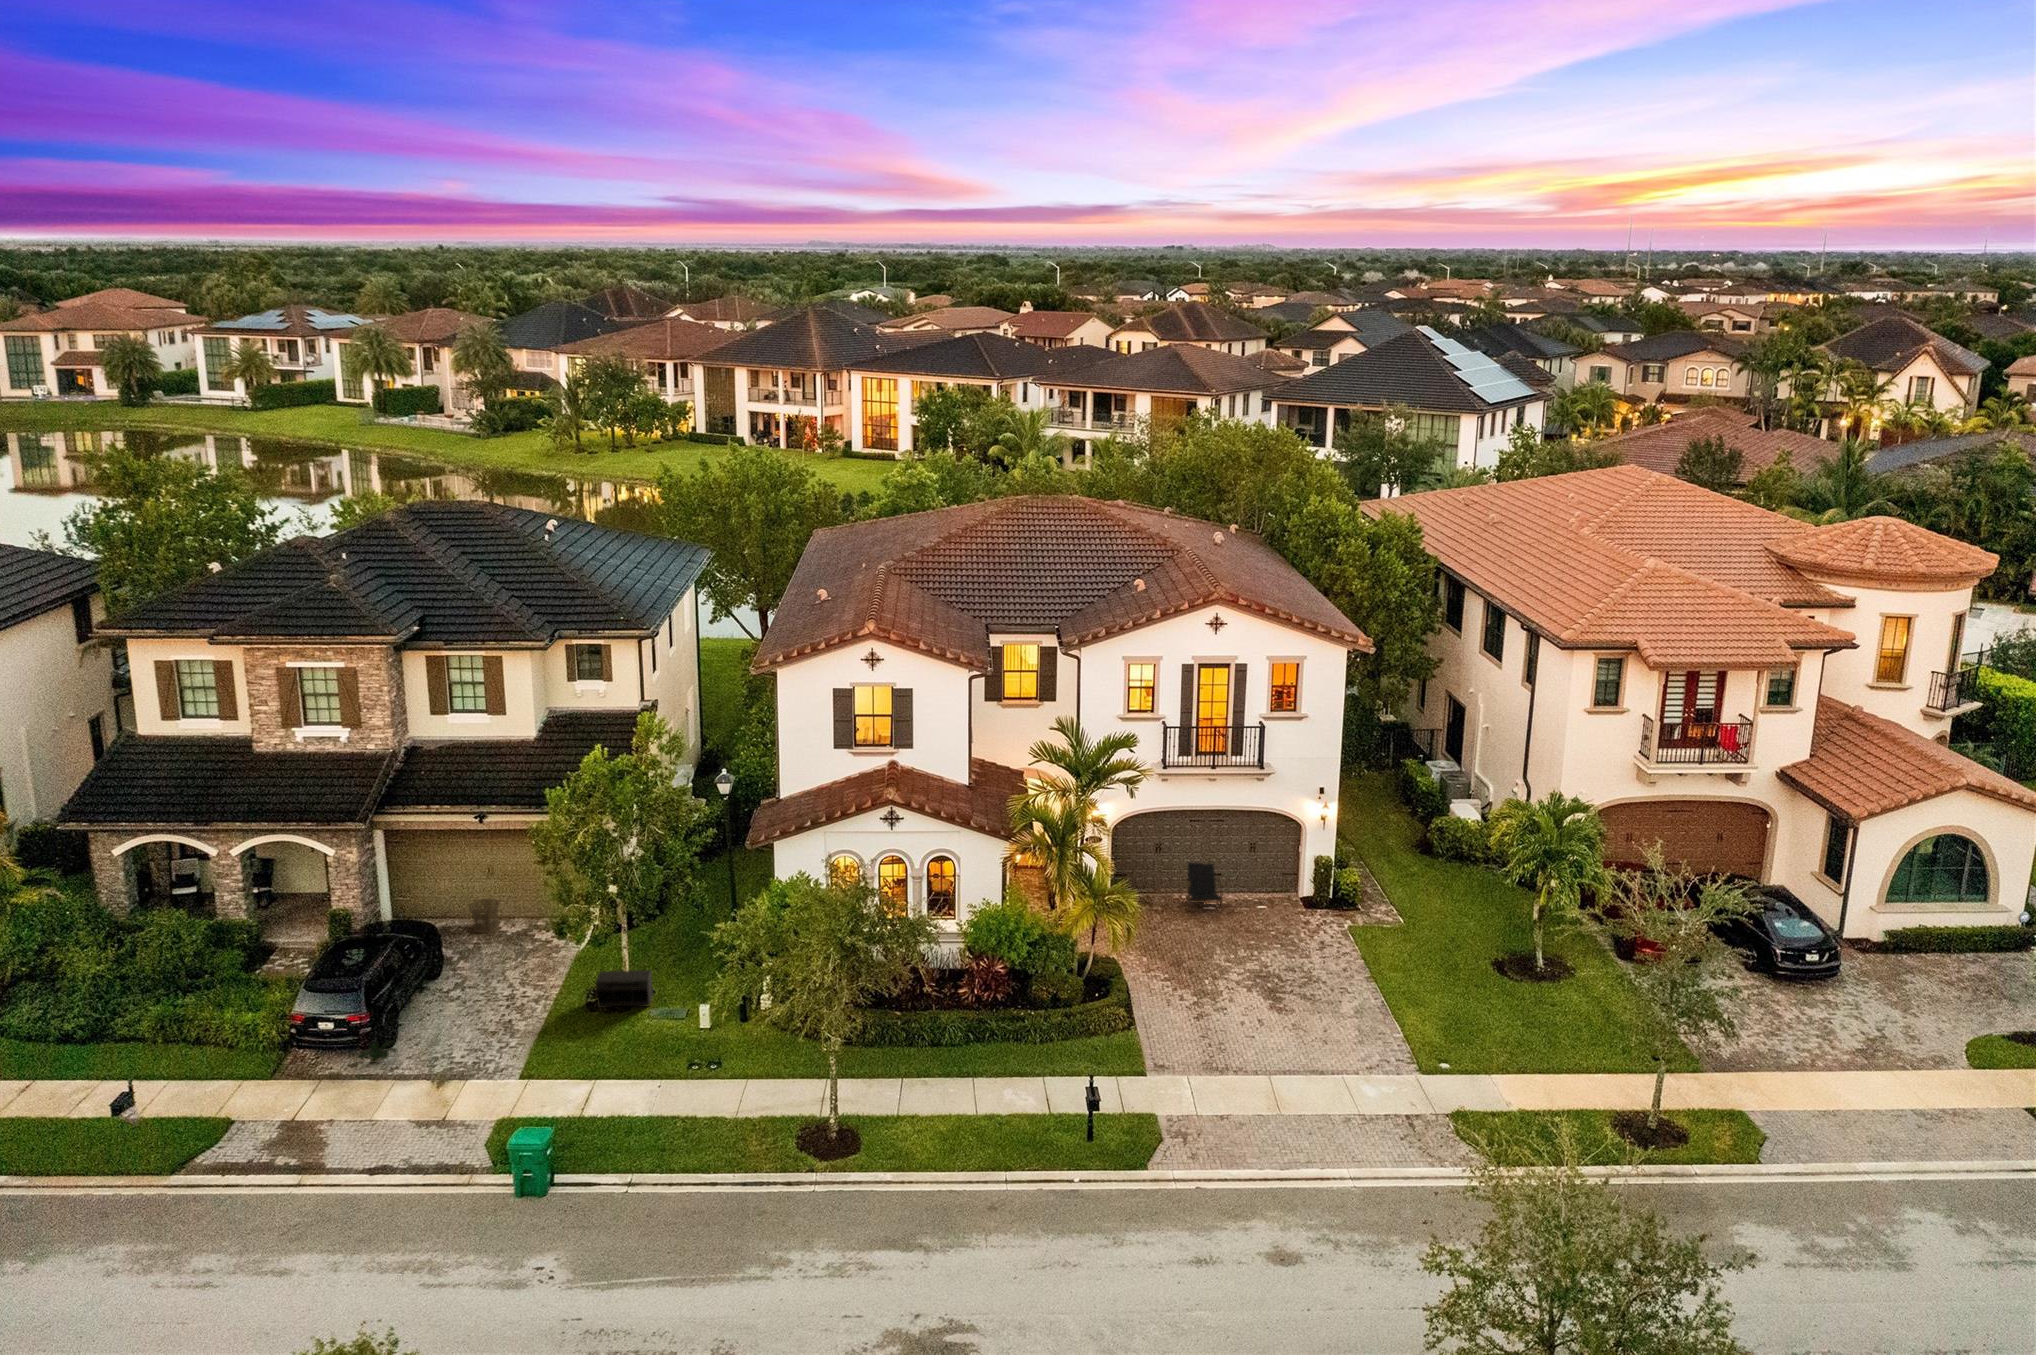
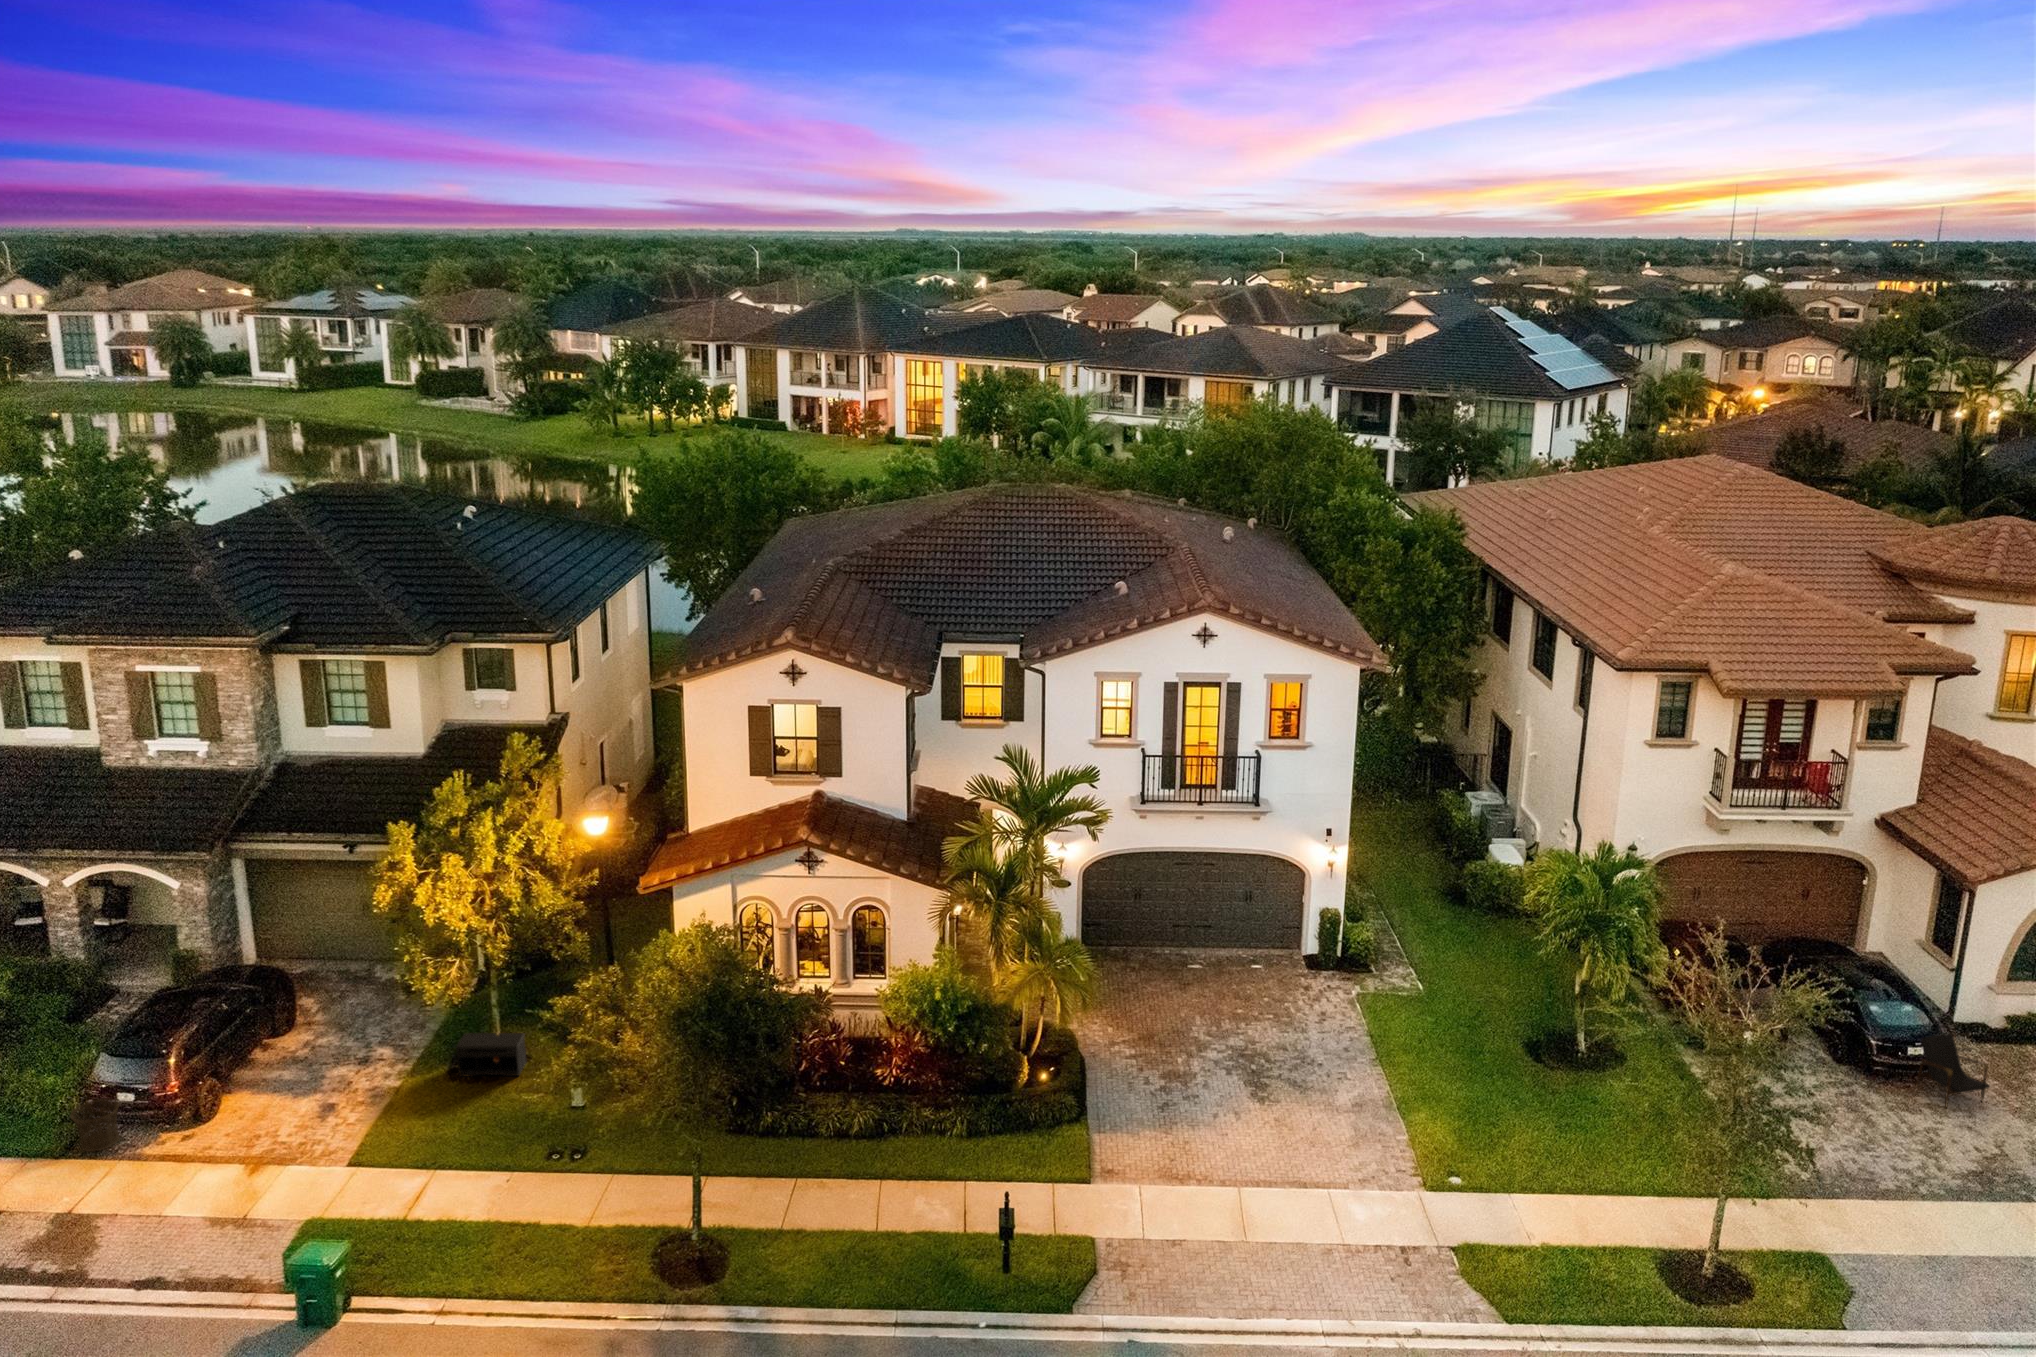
lounge chair: present [1186,862,1223,909] -> present [1916,1034,1990,1108]
basket: present [469,899,500,933] -> present [70,1099,120,1152]
potted plant: present [359,1041,398,1063] -> none [161,1116,209,1142]

